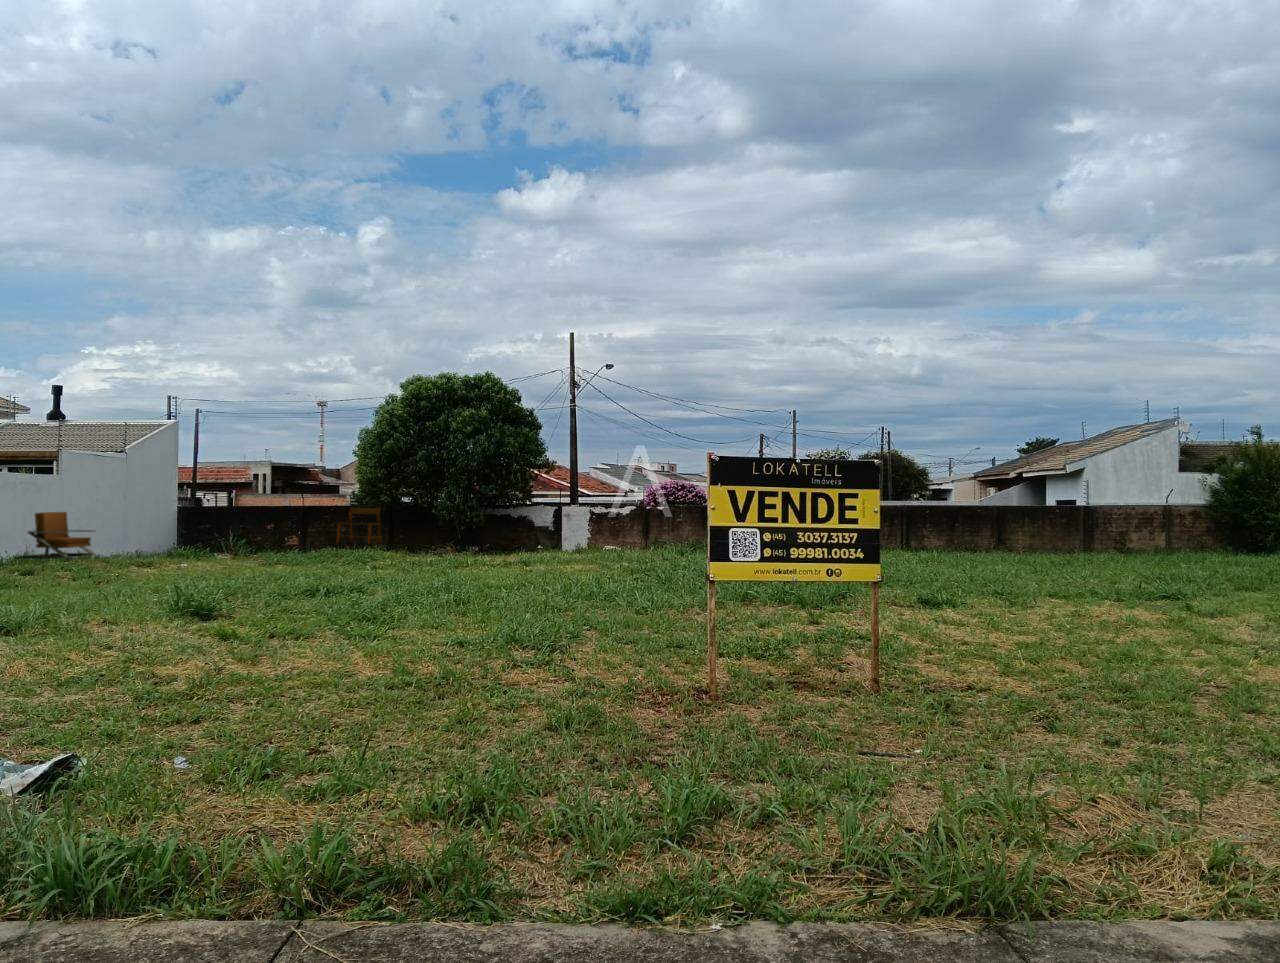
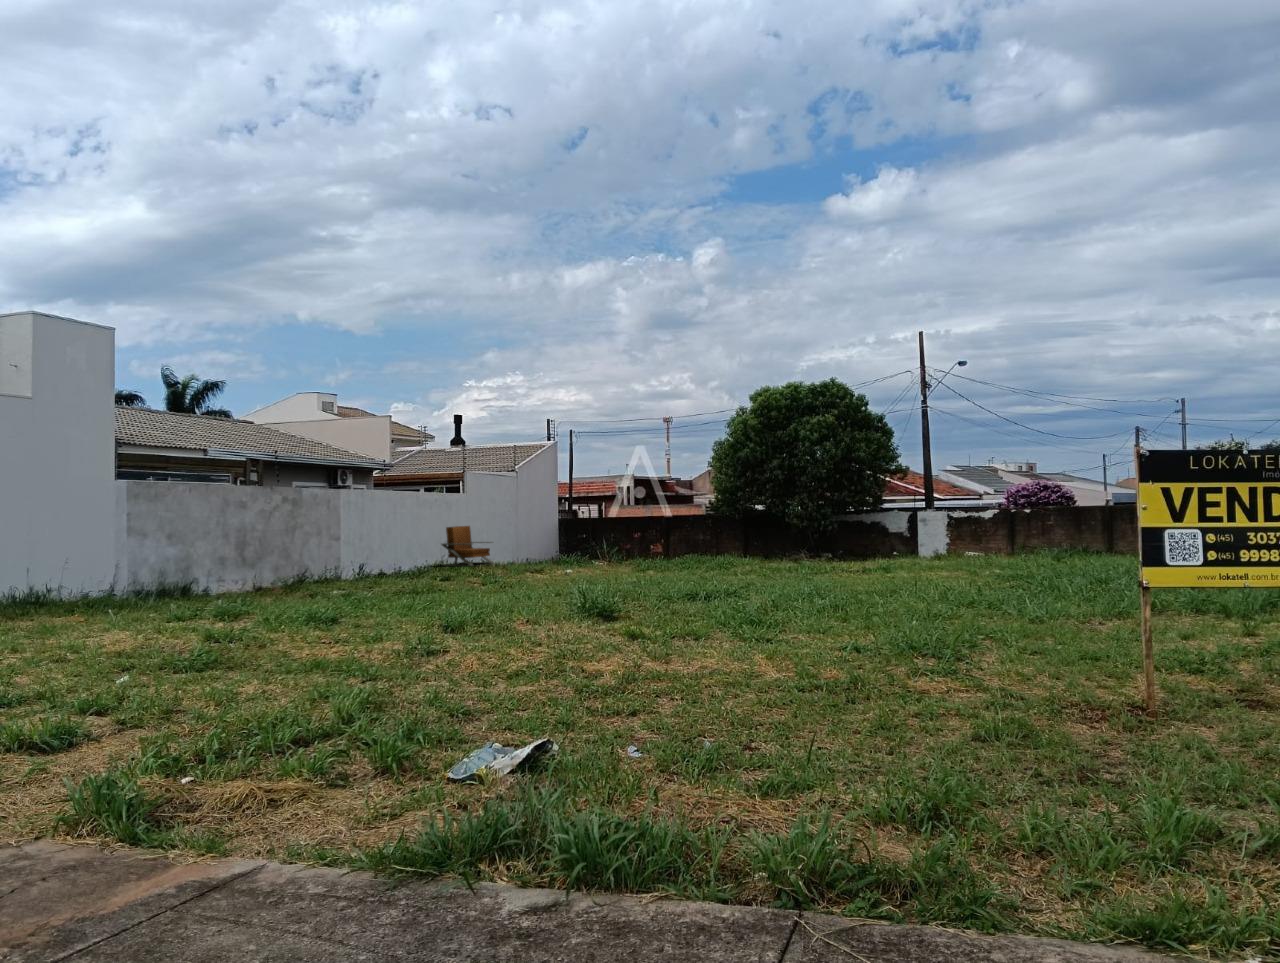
bench: present [337,508,381,544] -> none [696,516,738,551]

